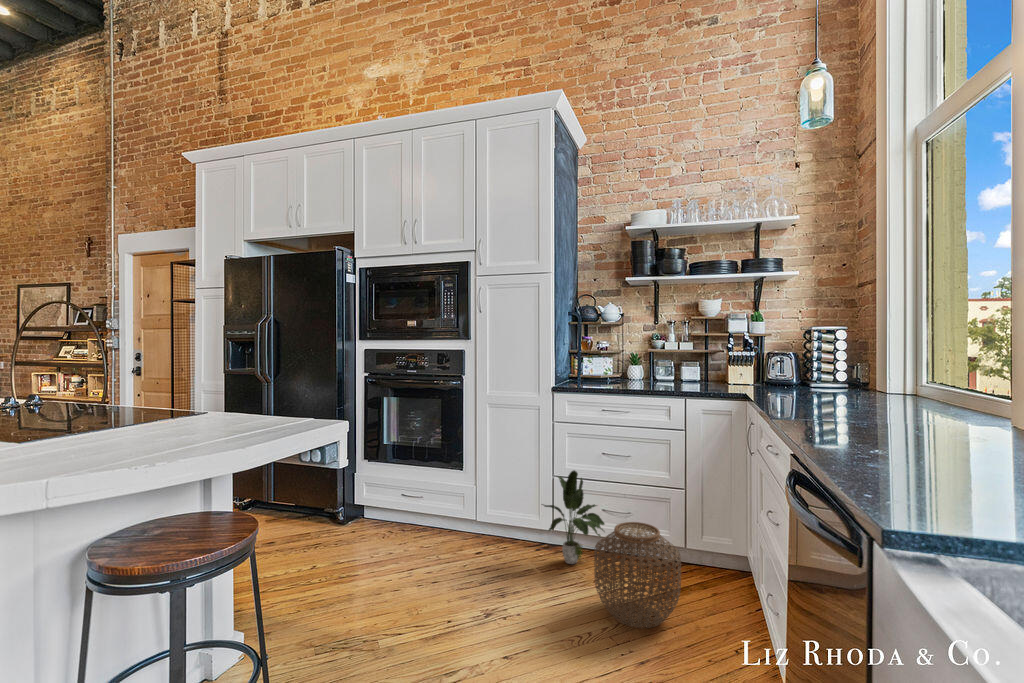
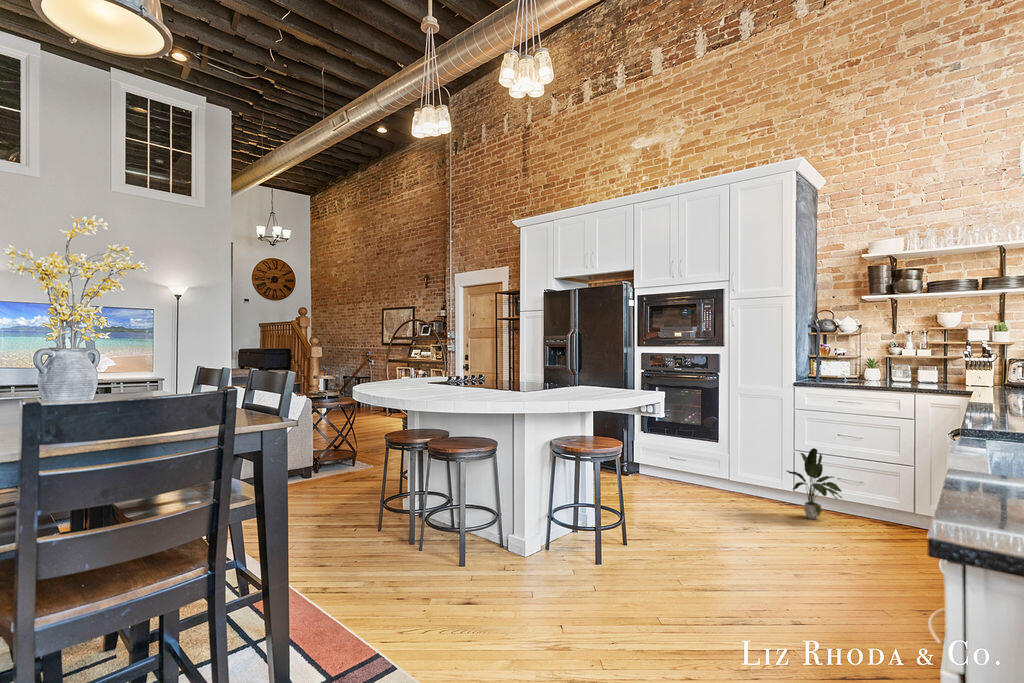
woven basket: present [594,522,681,628] -> none [831,484,905,558]

